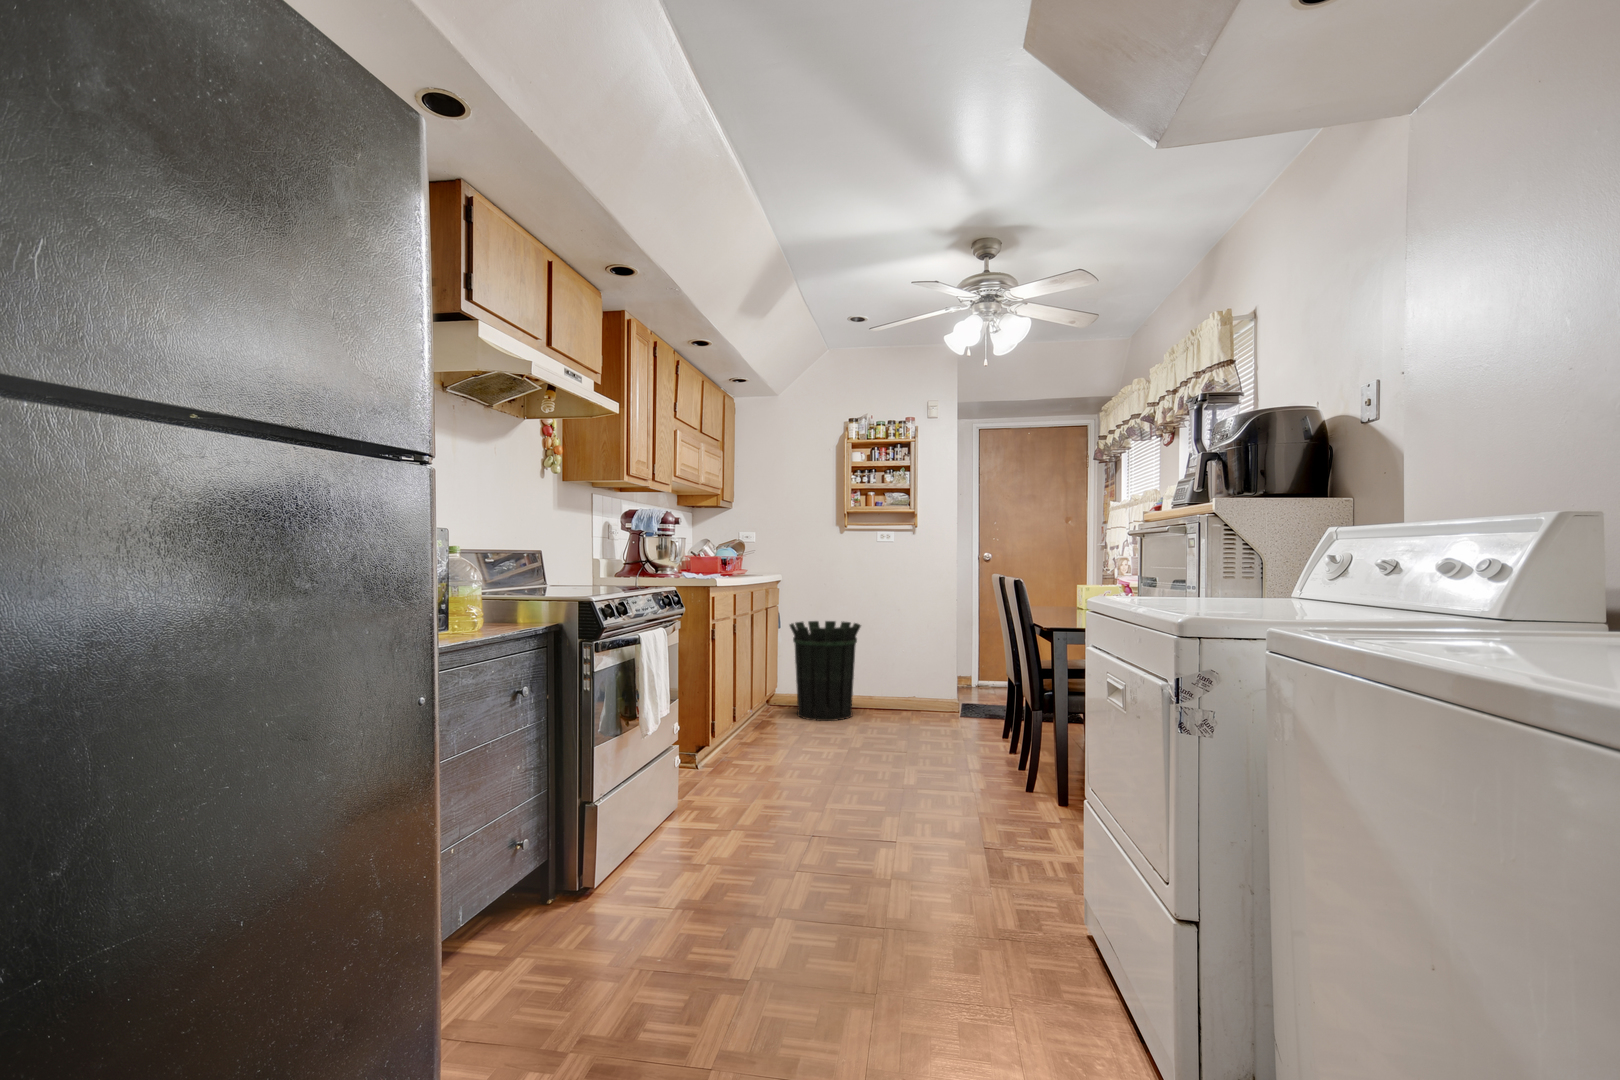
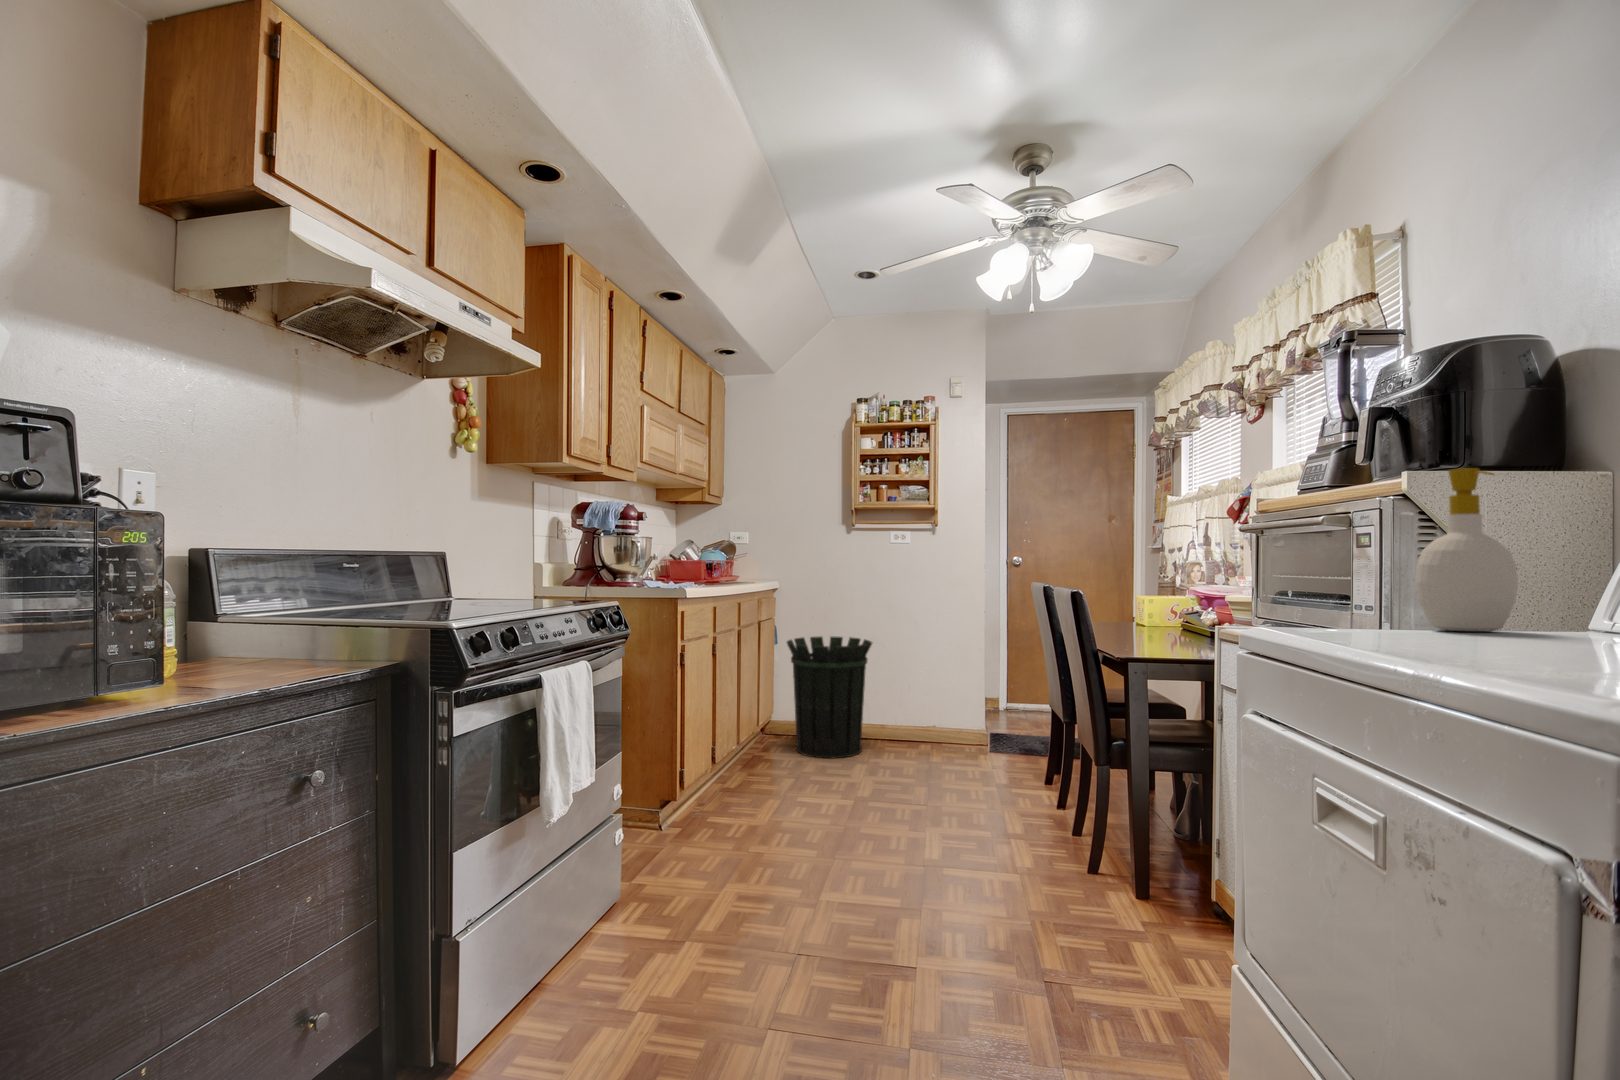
soap bottle: none [1192,503,1247,598] -> present [1415,468,1518,631]

